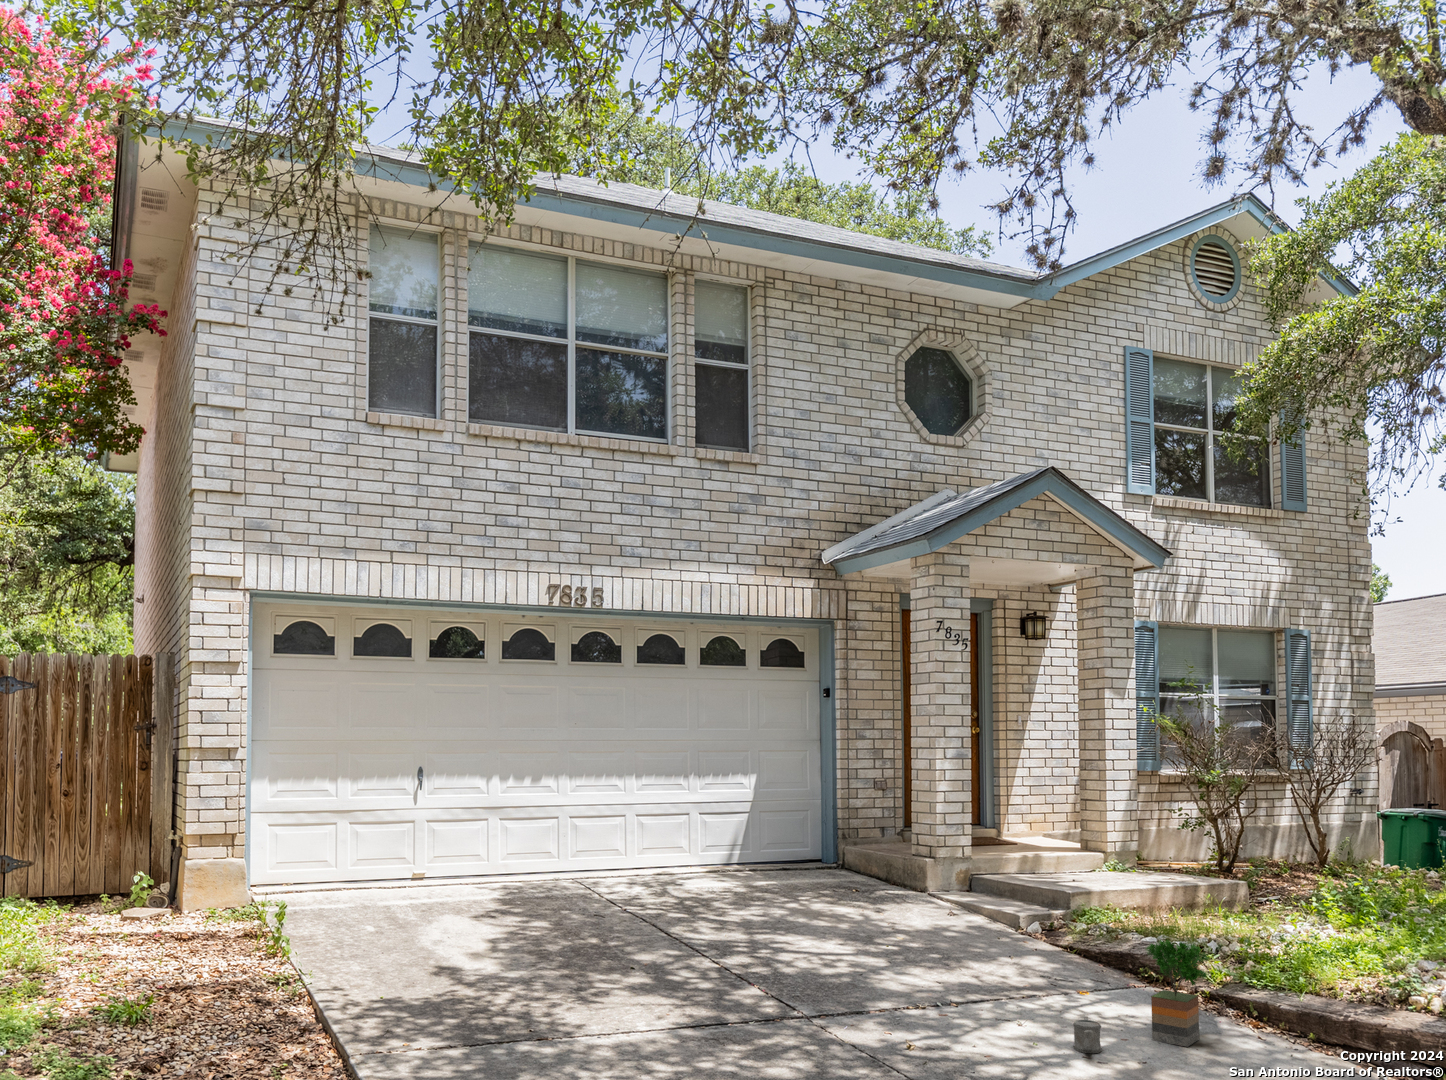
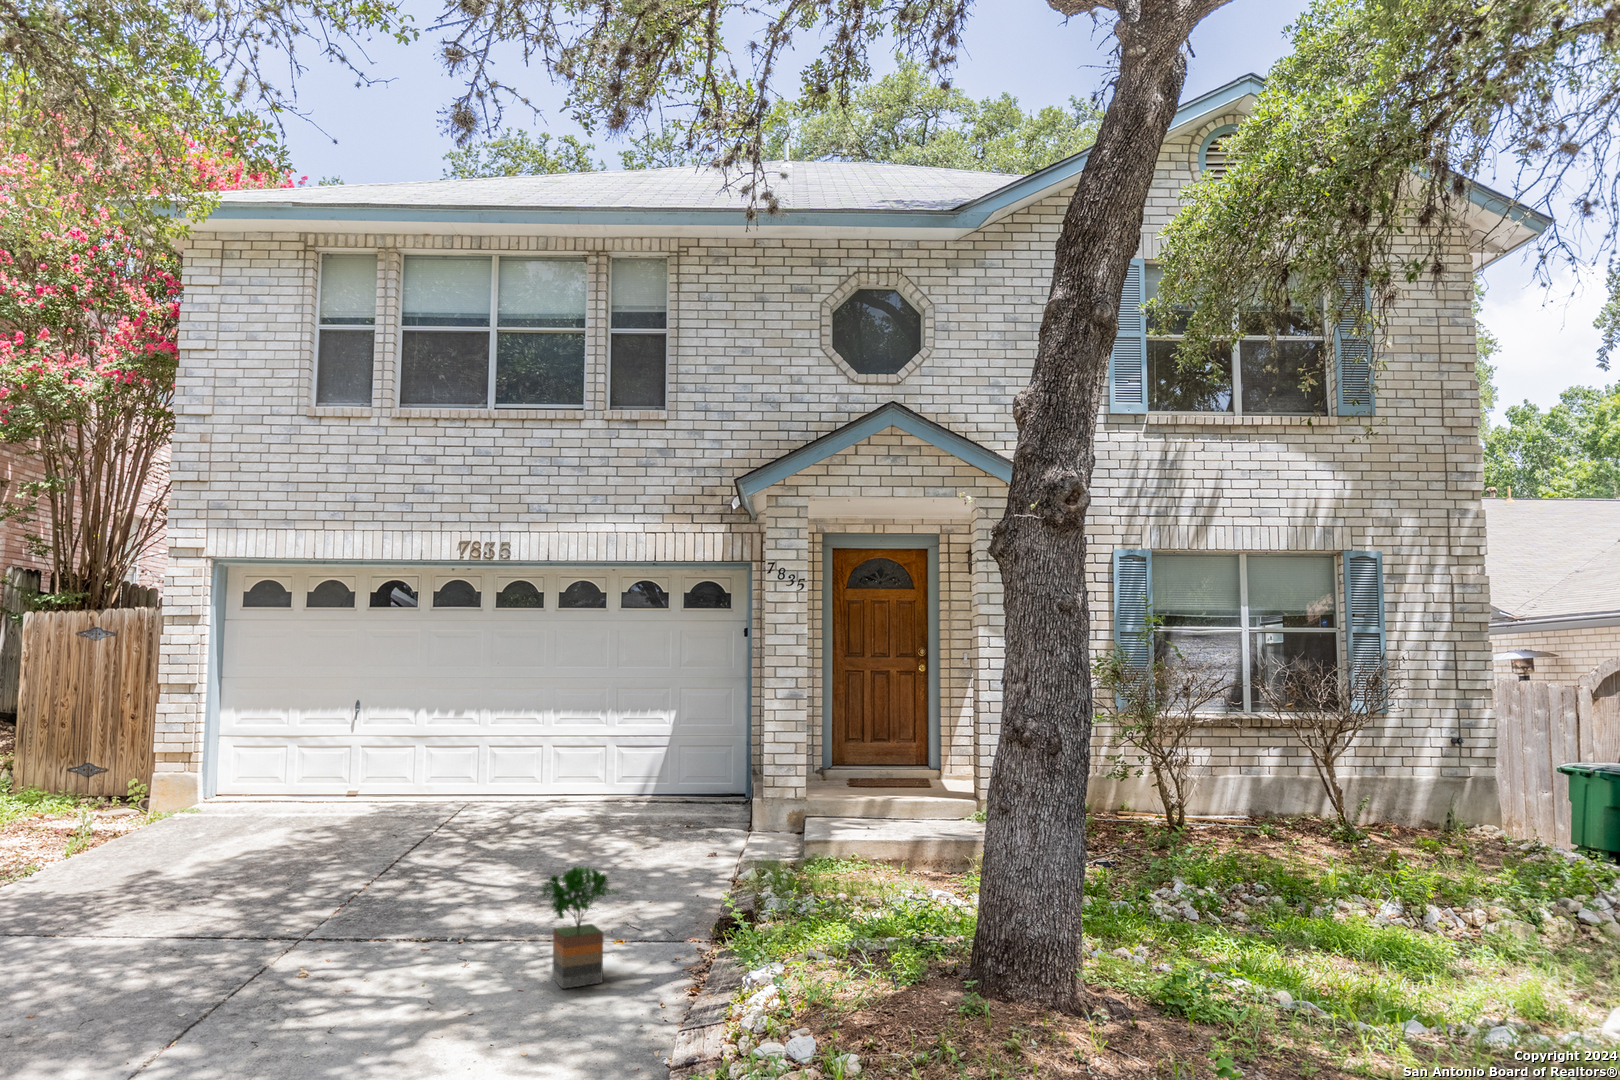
watering can: present [1073,1017,1102,1053] -> none [408,944,479,983]

